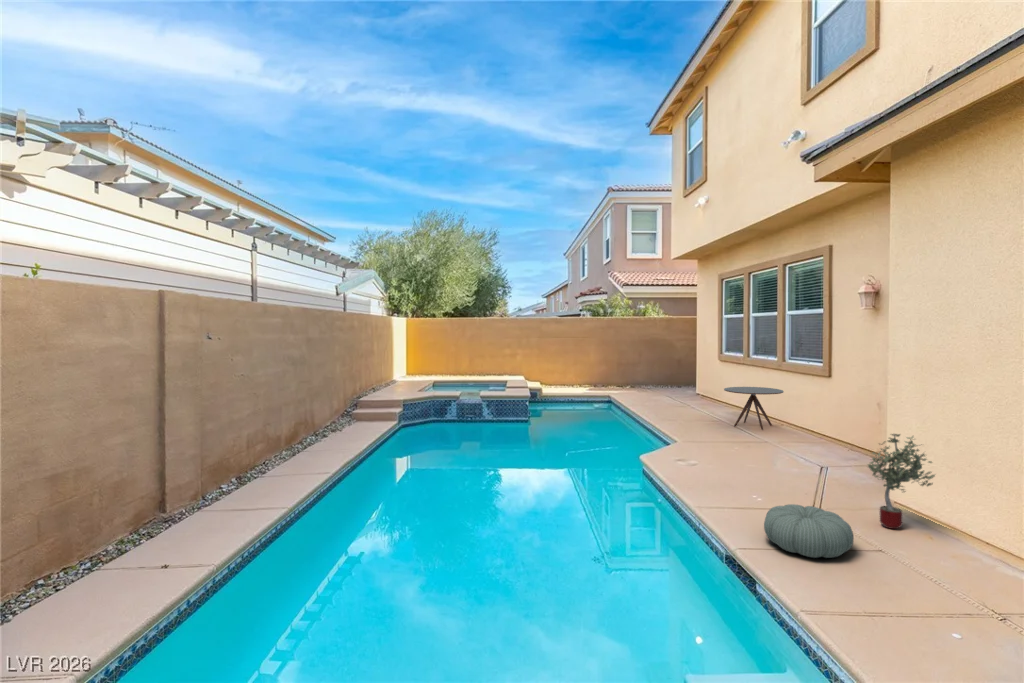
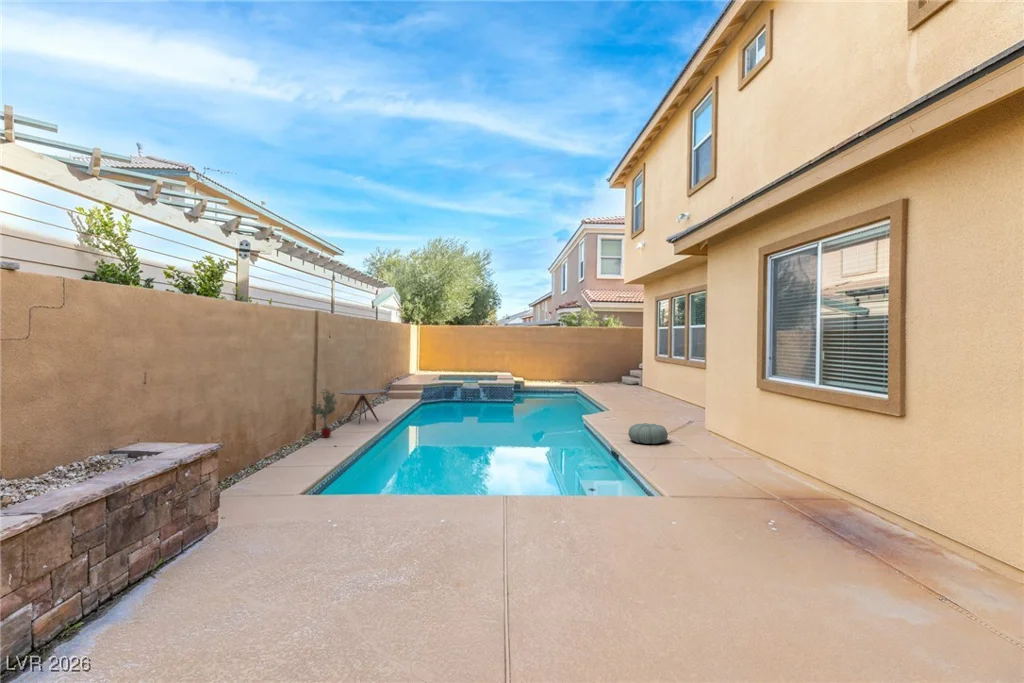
round table: present [724,387,784,430] -> present [339,389,386,424]
potted tree: present [868,434,935,529] -> present [312,390,337,438]

